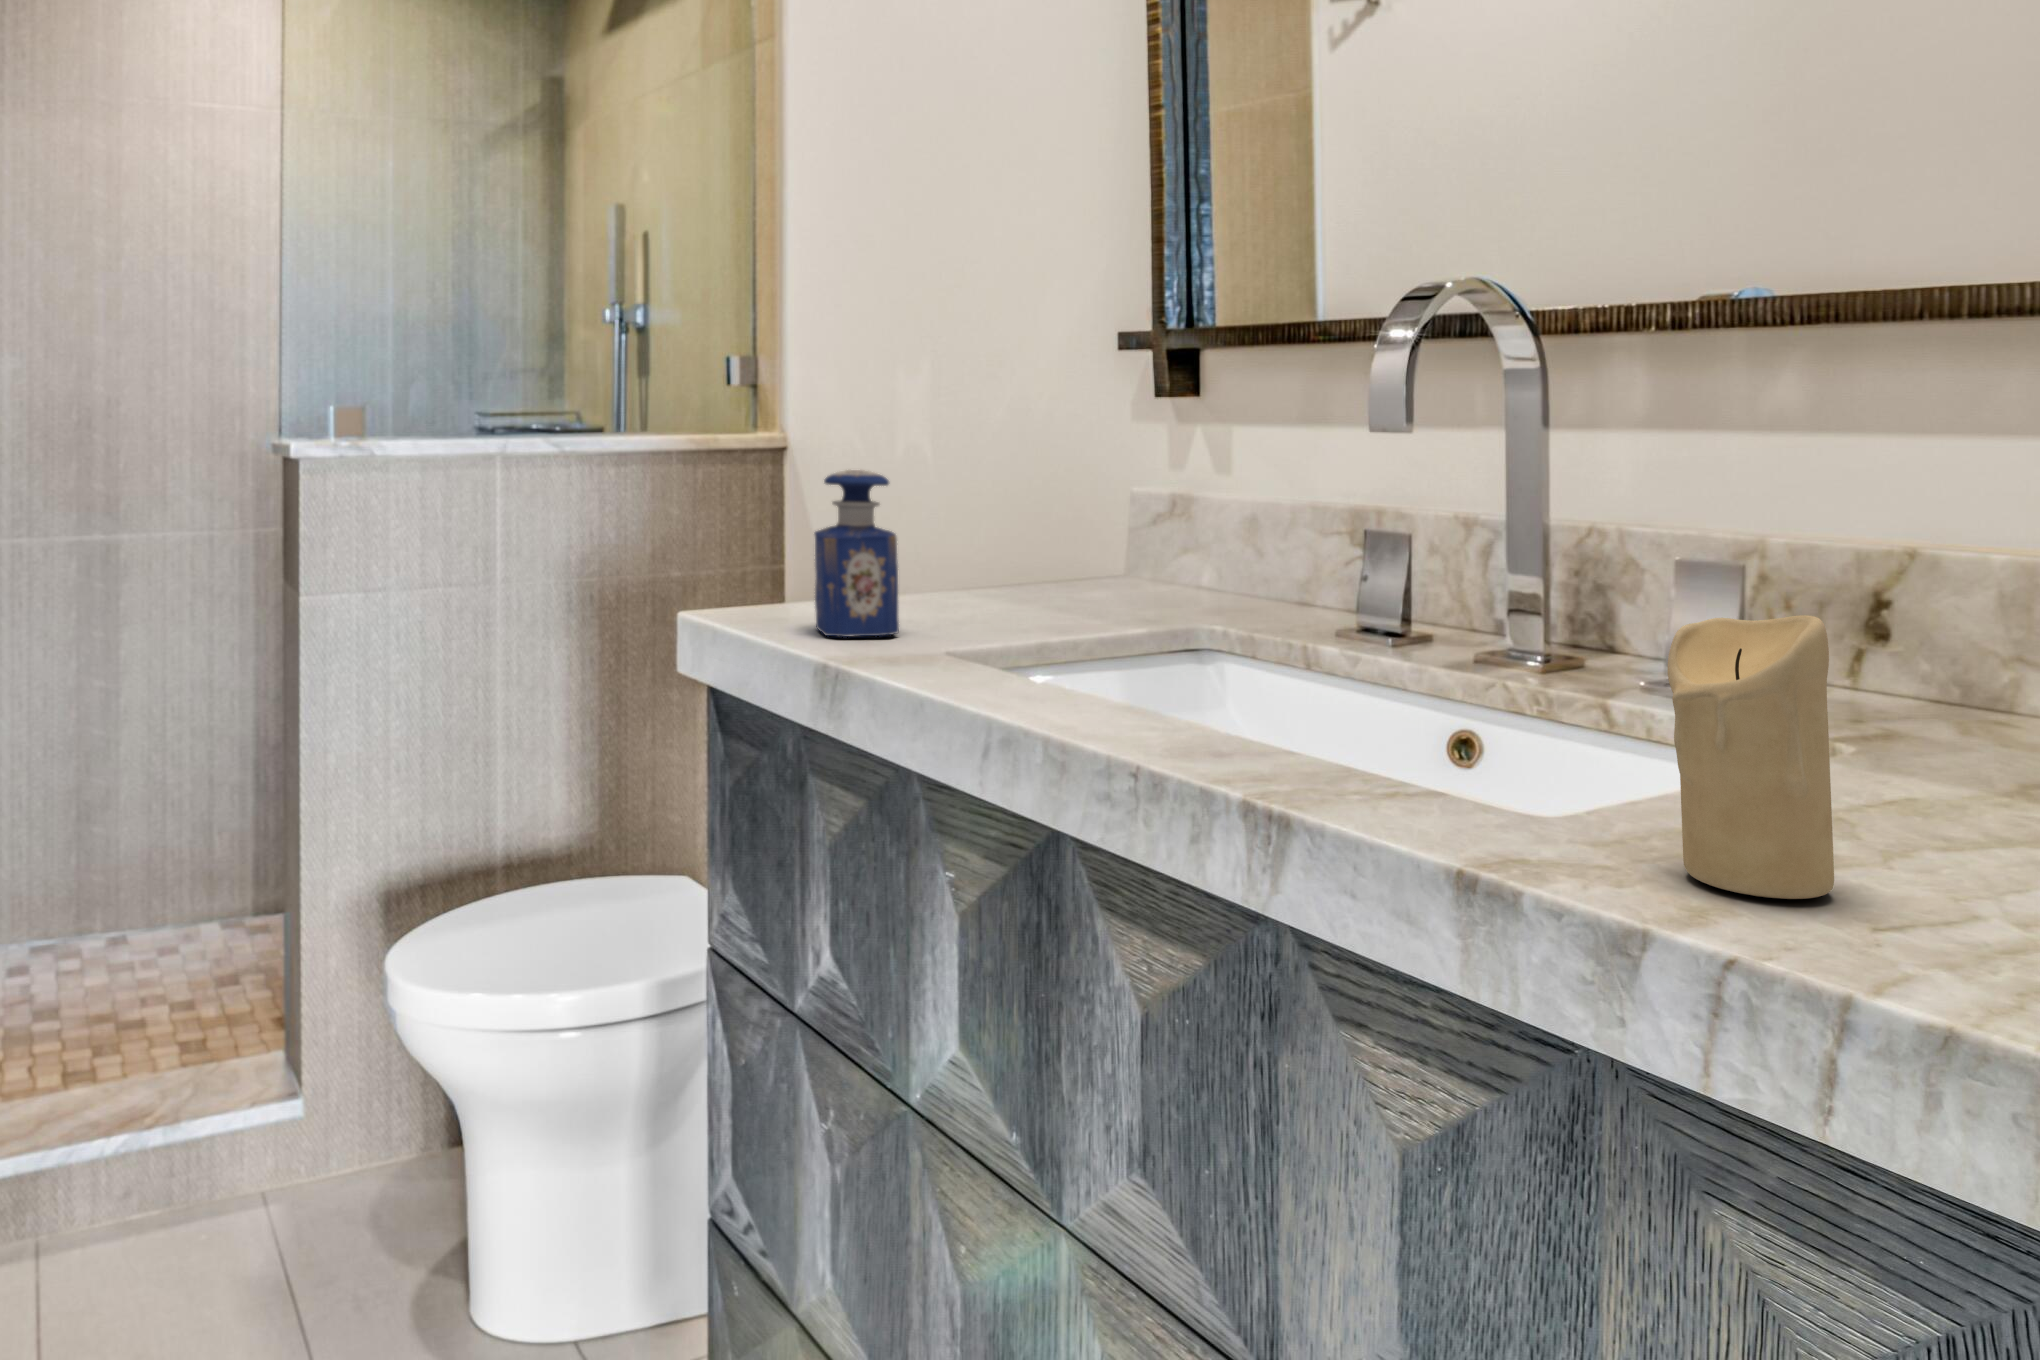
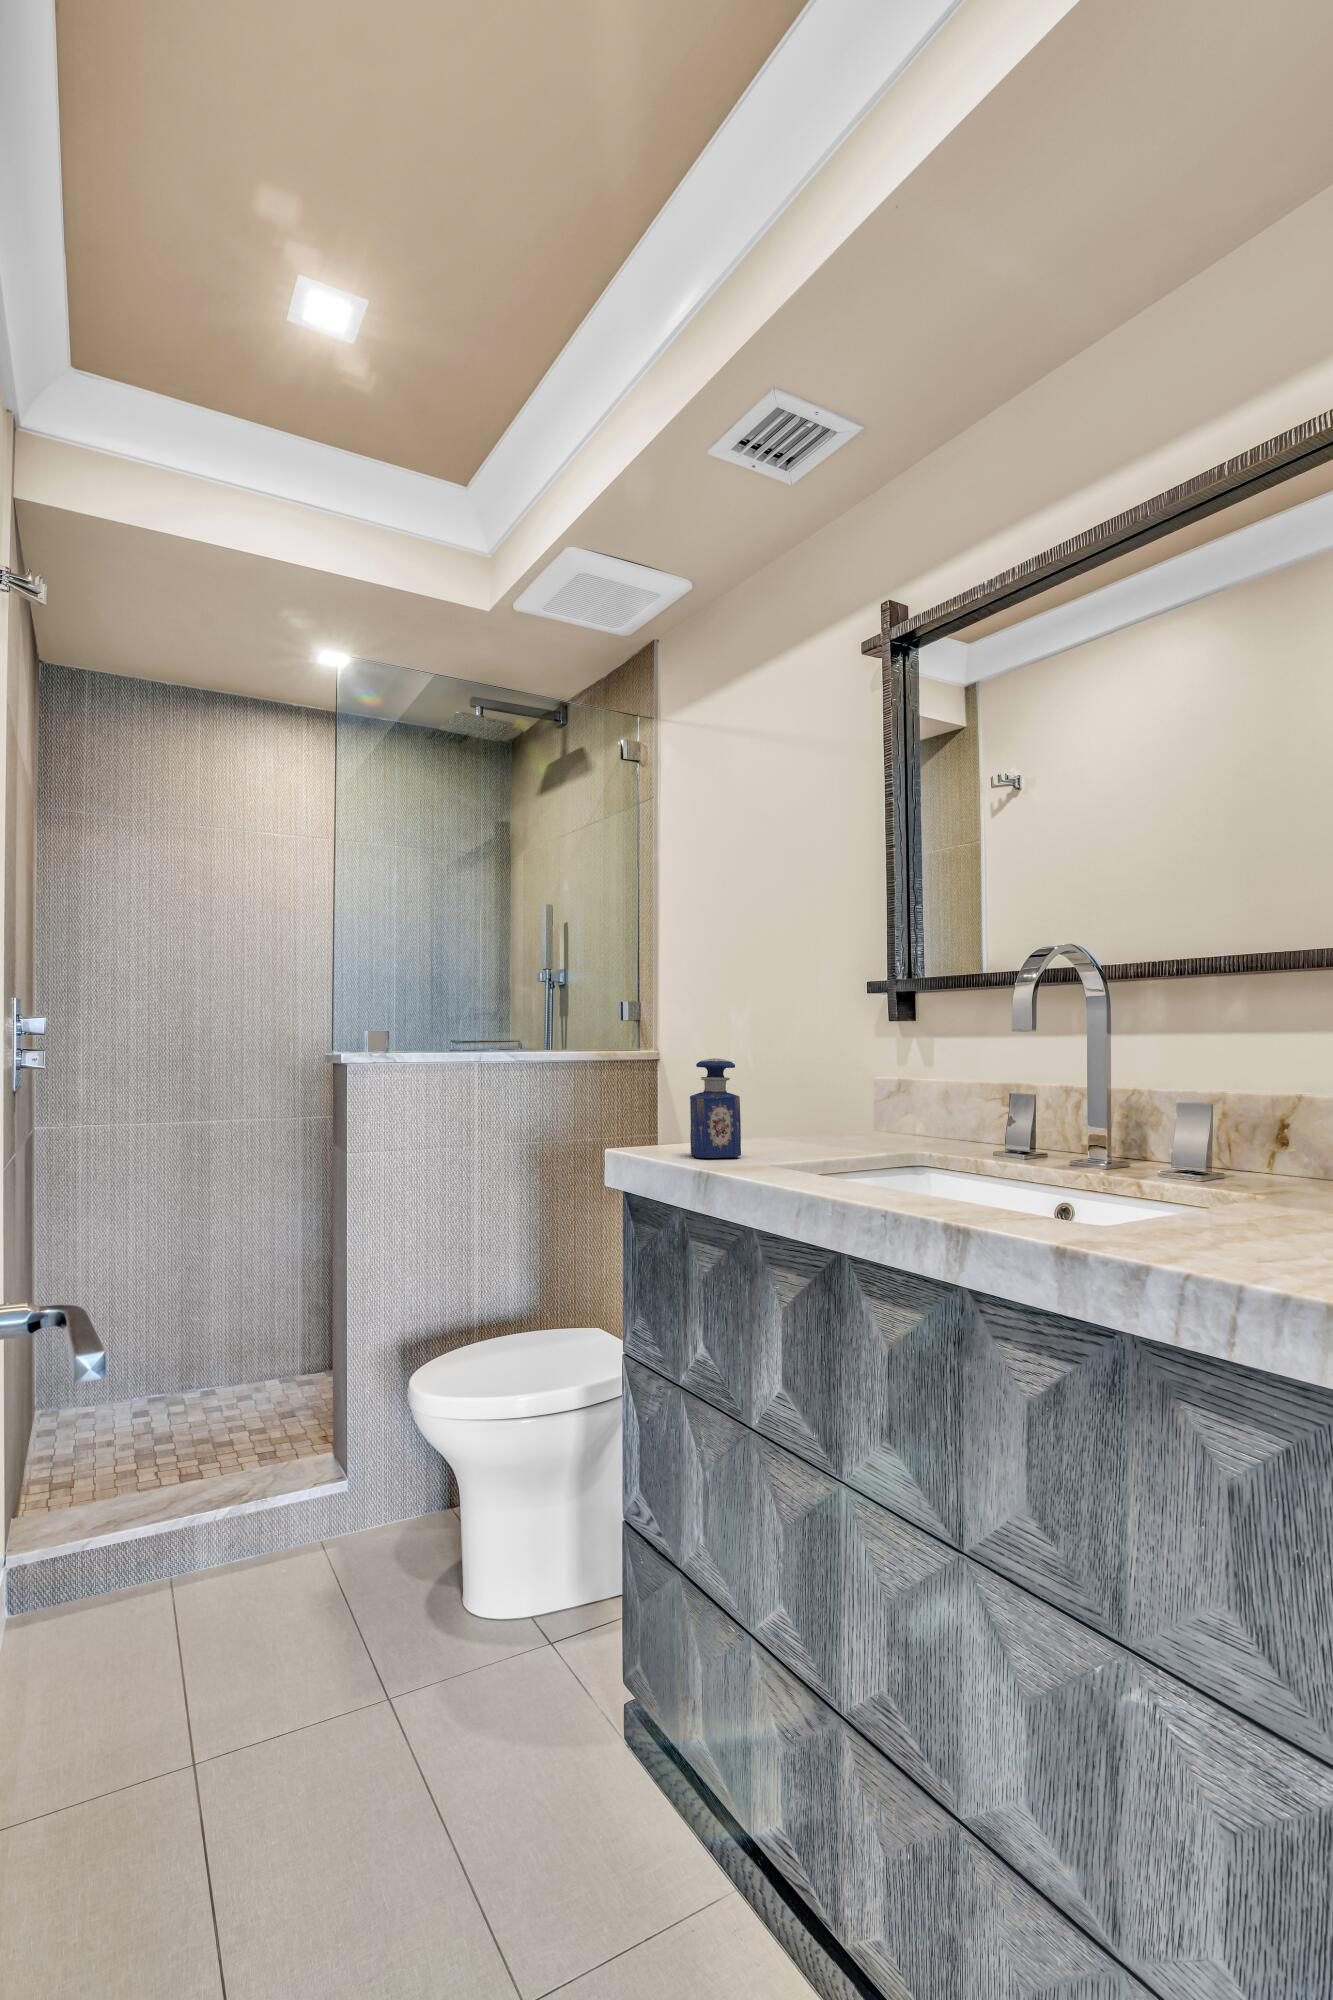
candle: present [1668,615,1834,899] -> none [1162,1107,1242,1251]

